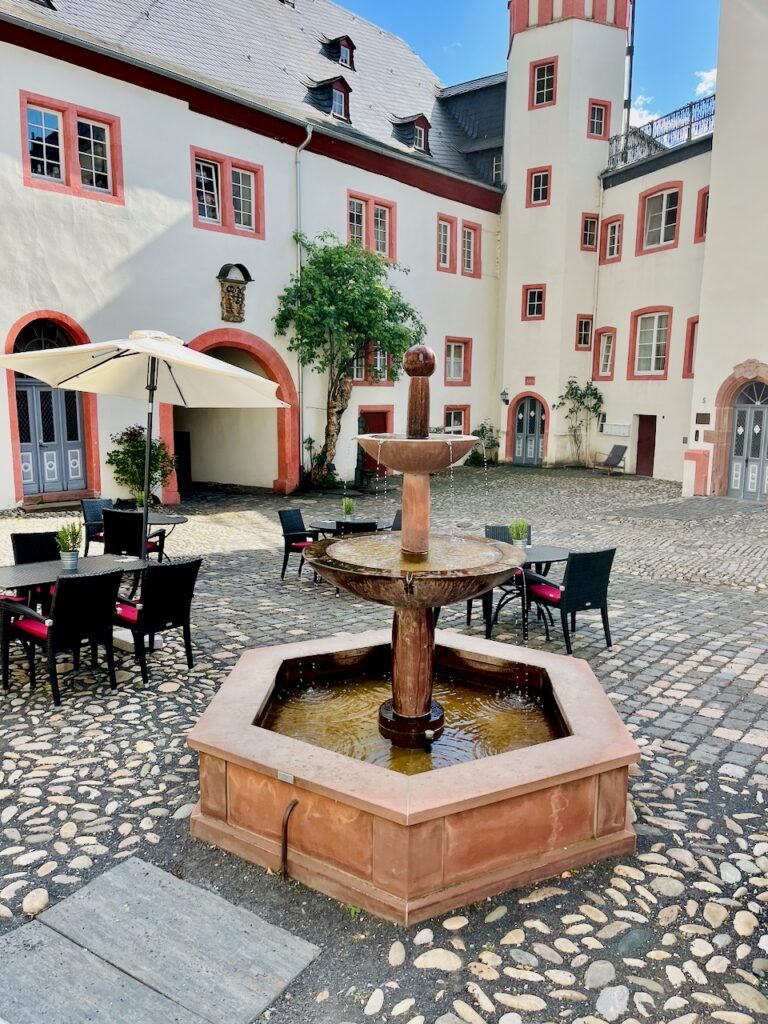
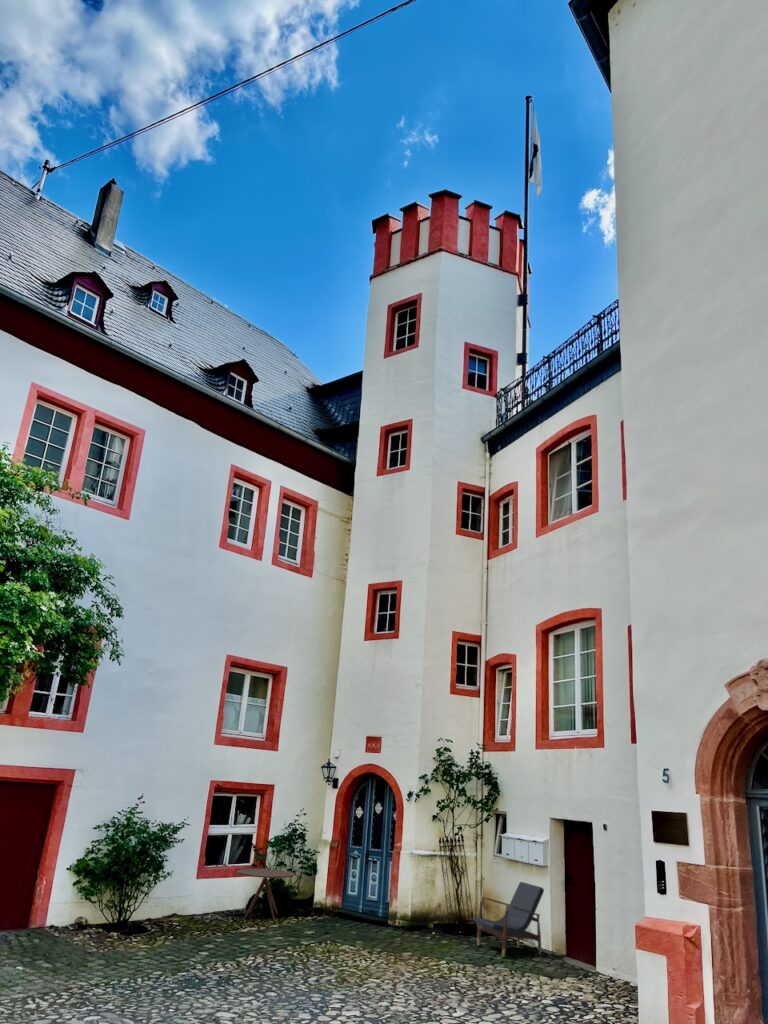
round table: none [461,447,492,469] -> present [237,869,295,920]

